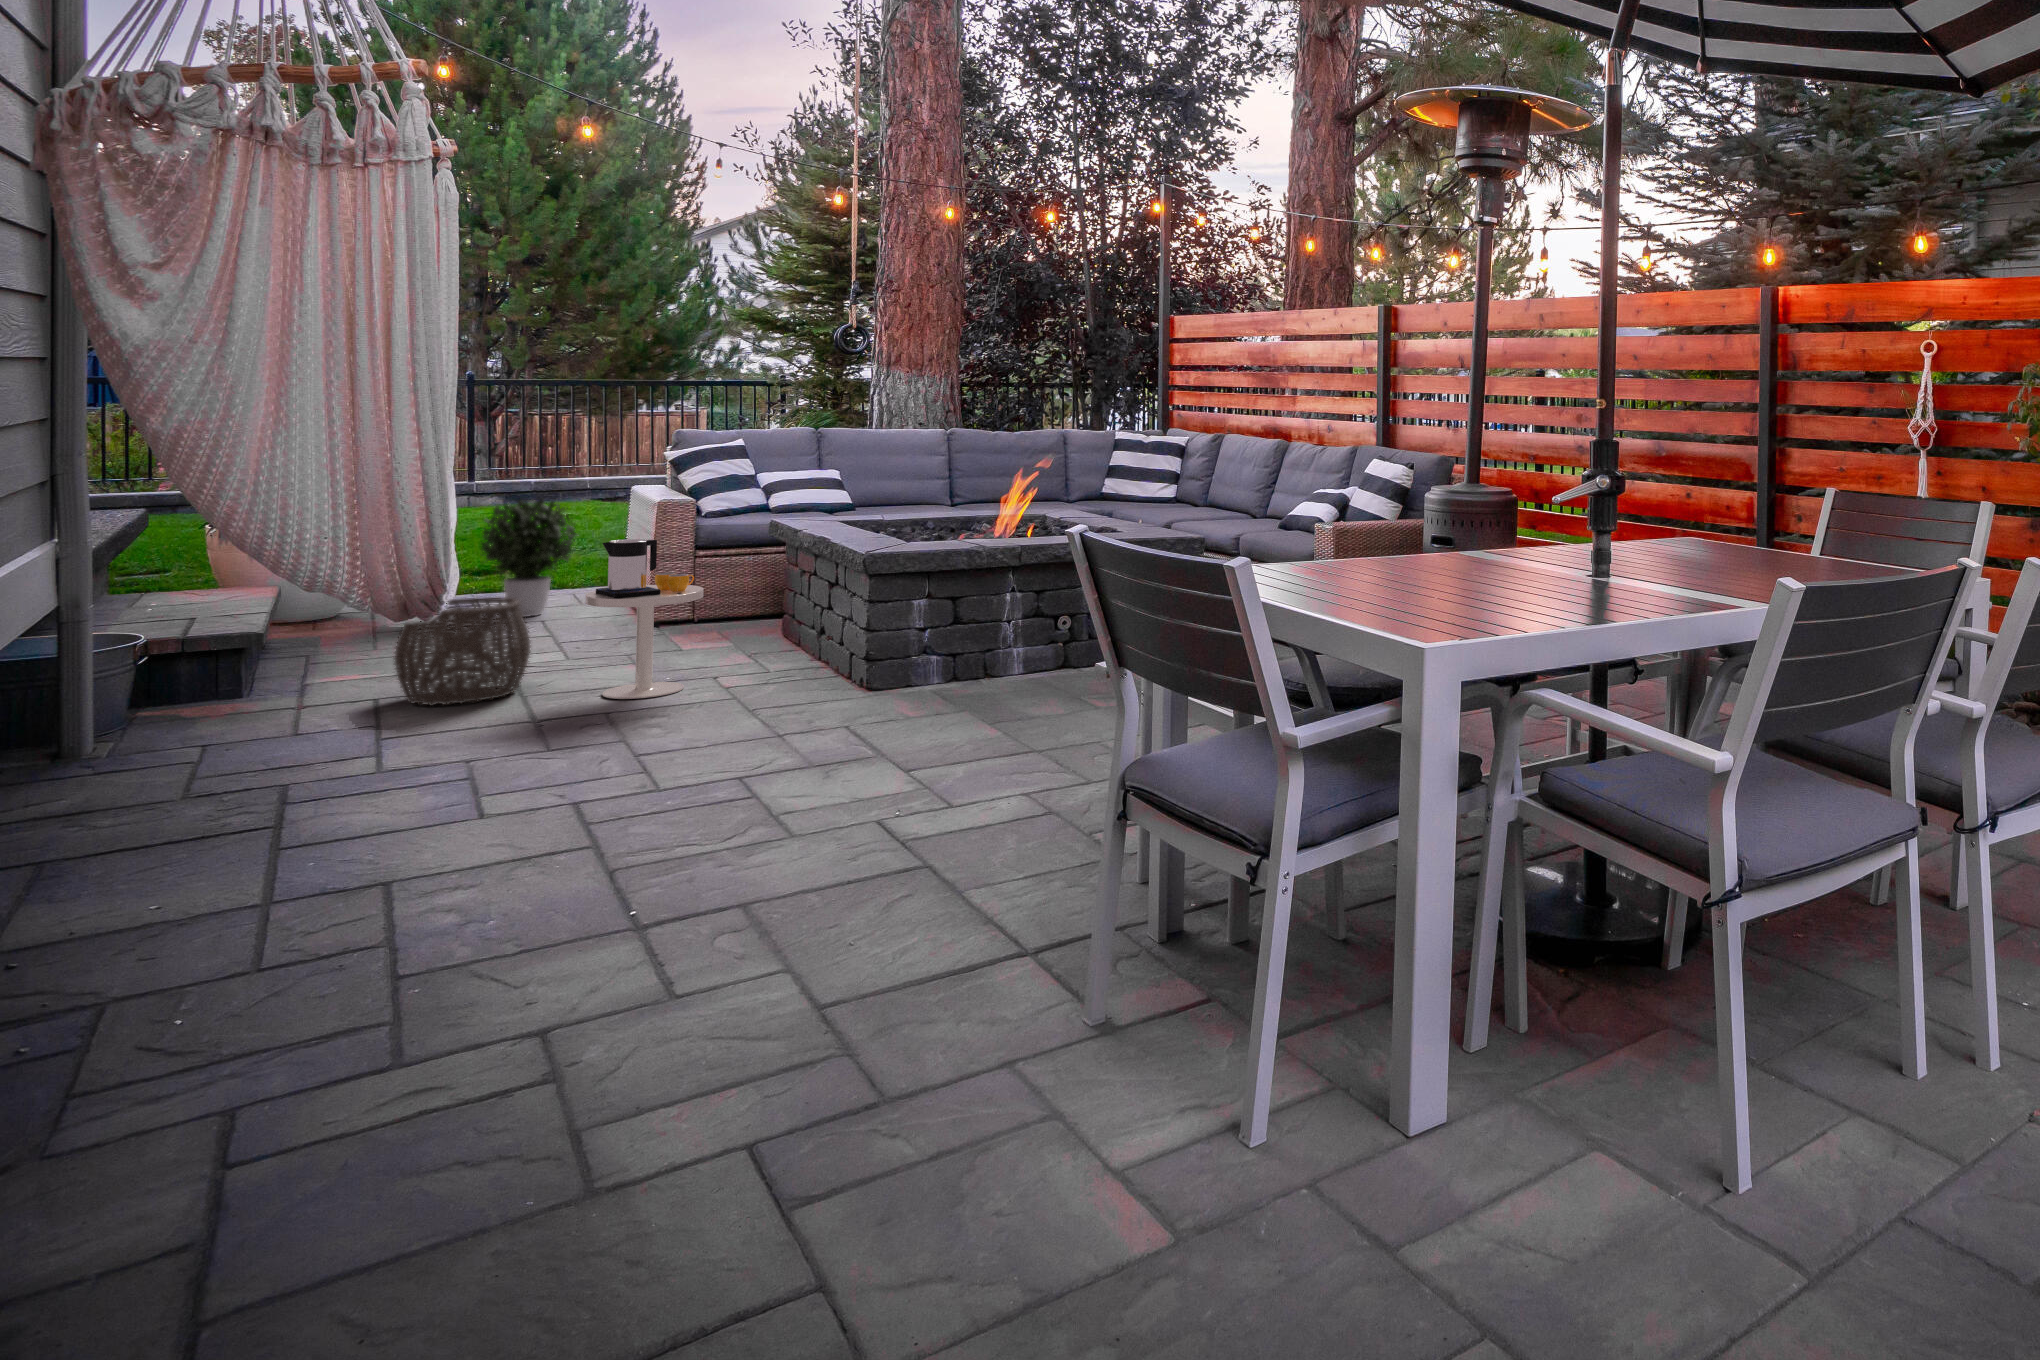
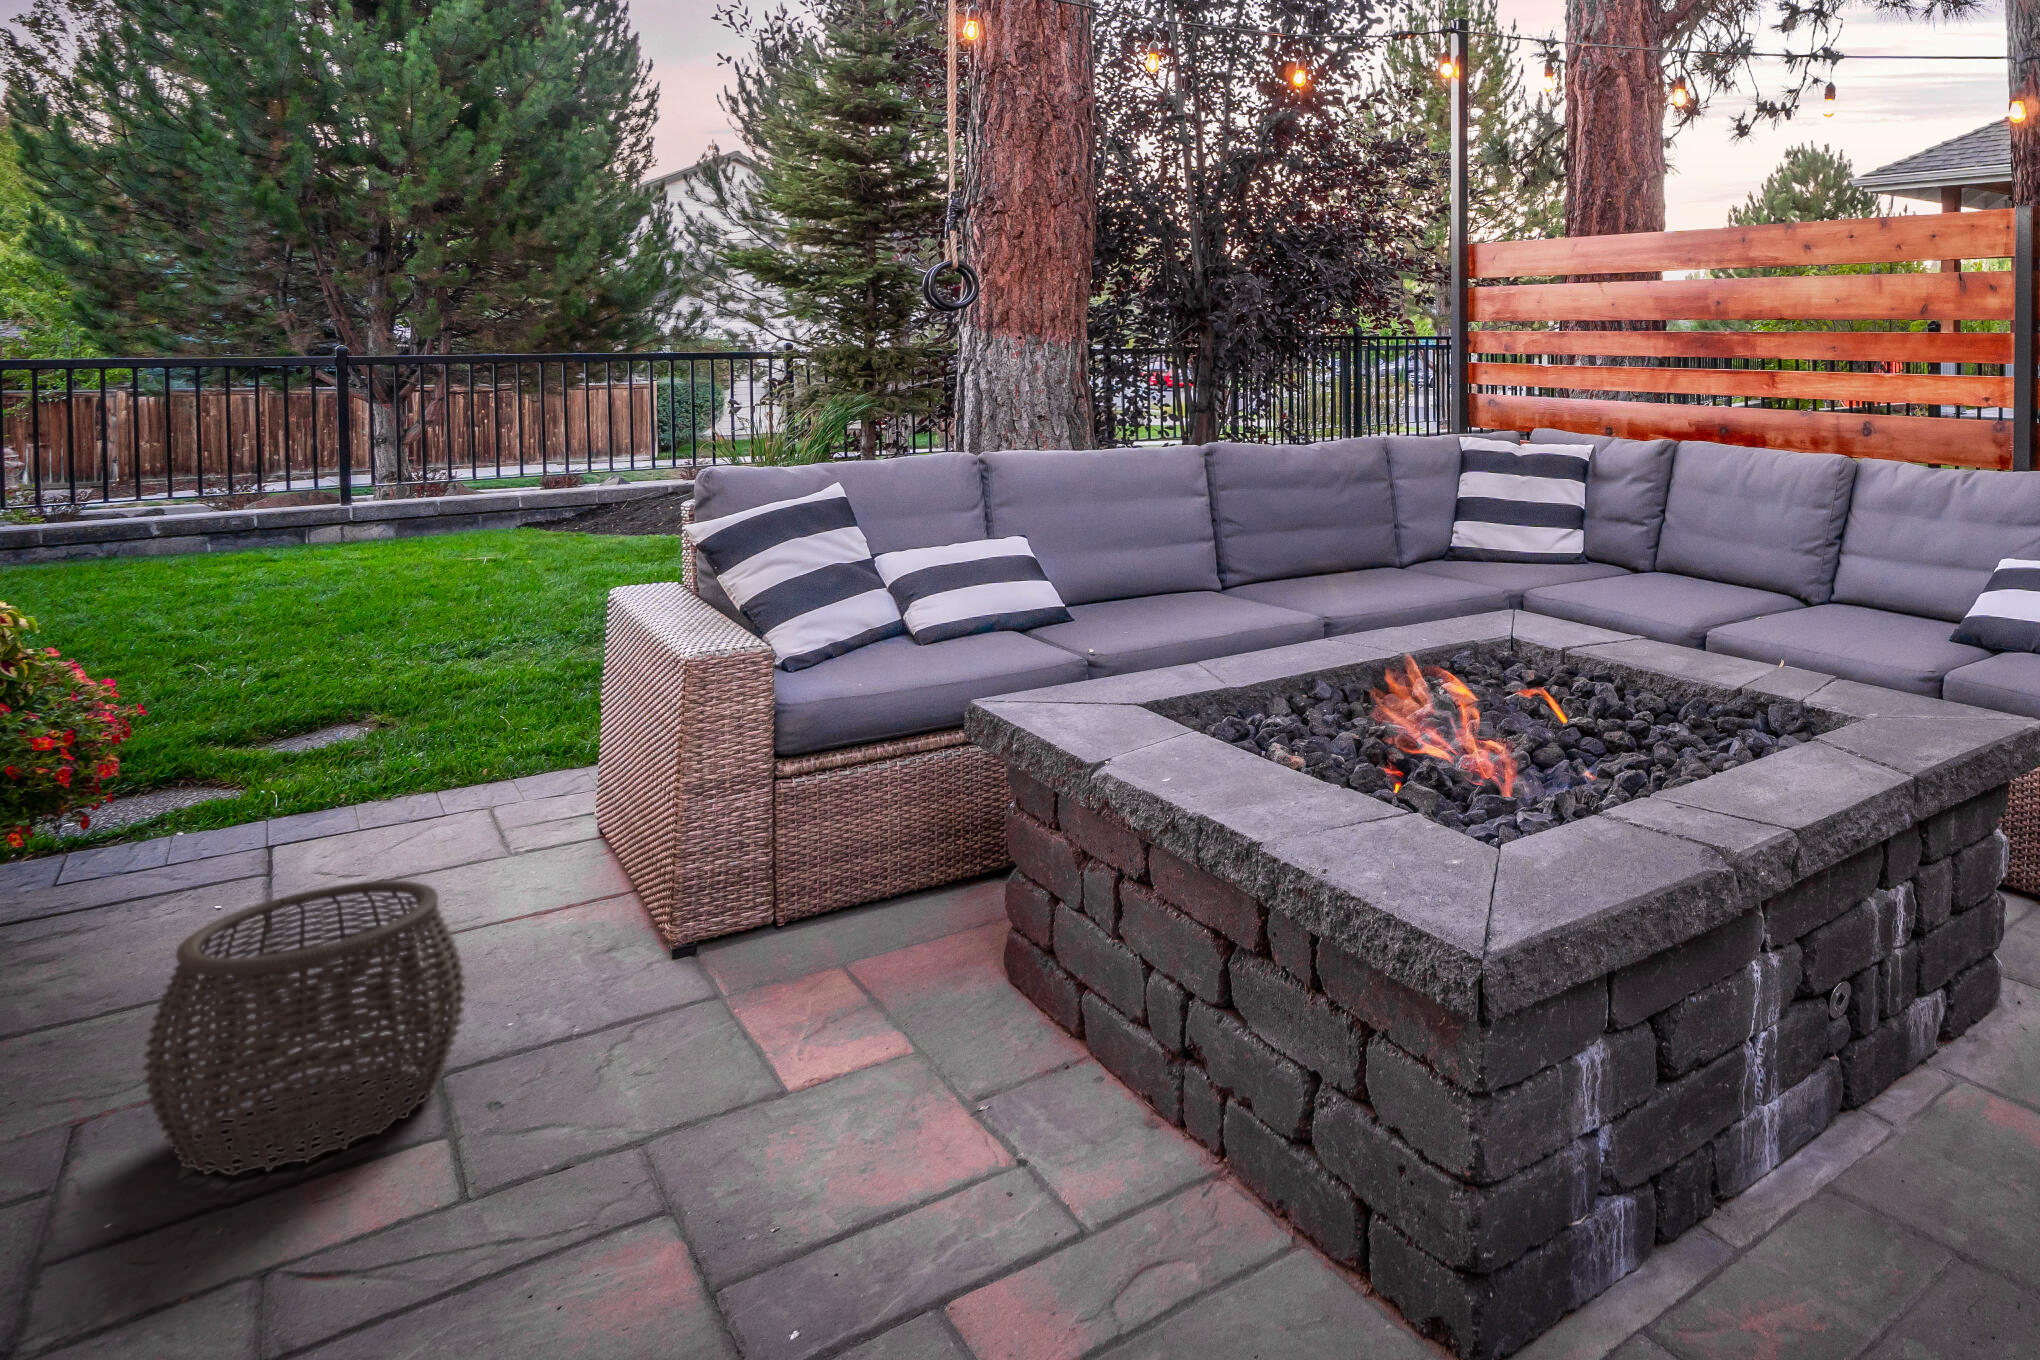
potted plant: present [481,500,576,617] -> none [366,593,540,800]
side table: present [586,539,704,699] -> none [583,750,826,1112]

